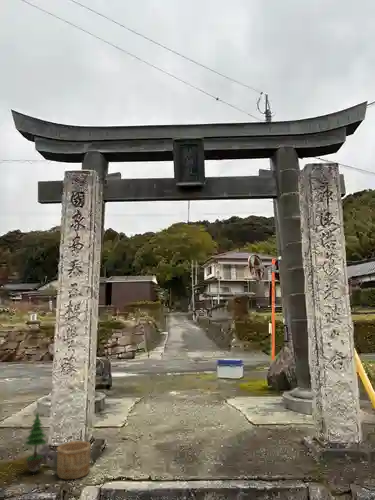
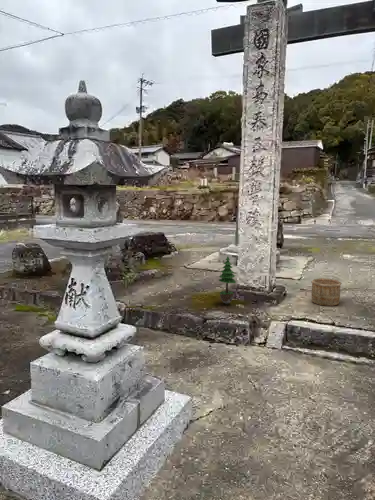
wooden bucket: present [57,441,91,479] -> present [312,278,342,306]

